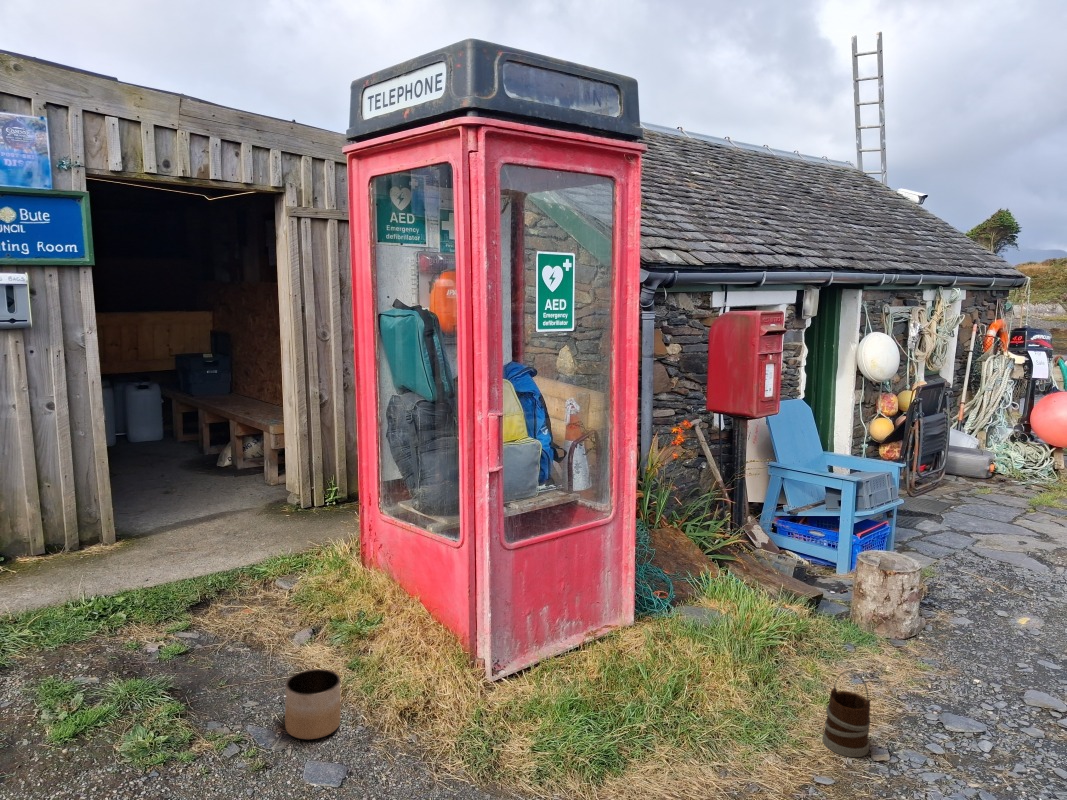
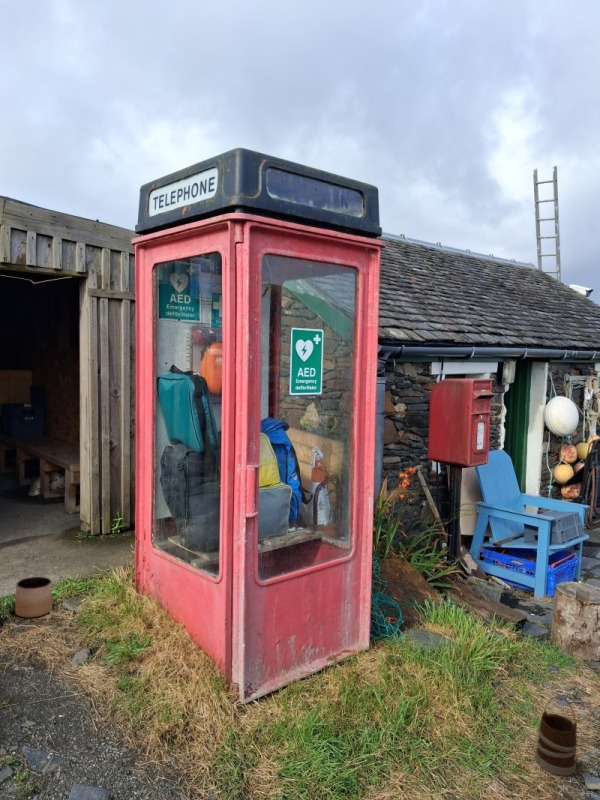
planter: present [285,669,341,740] -> present [15,577,52,618]

